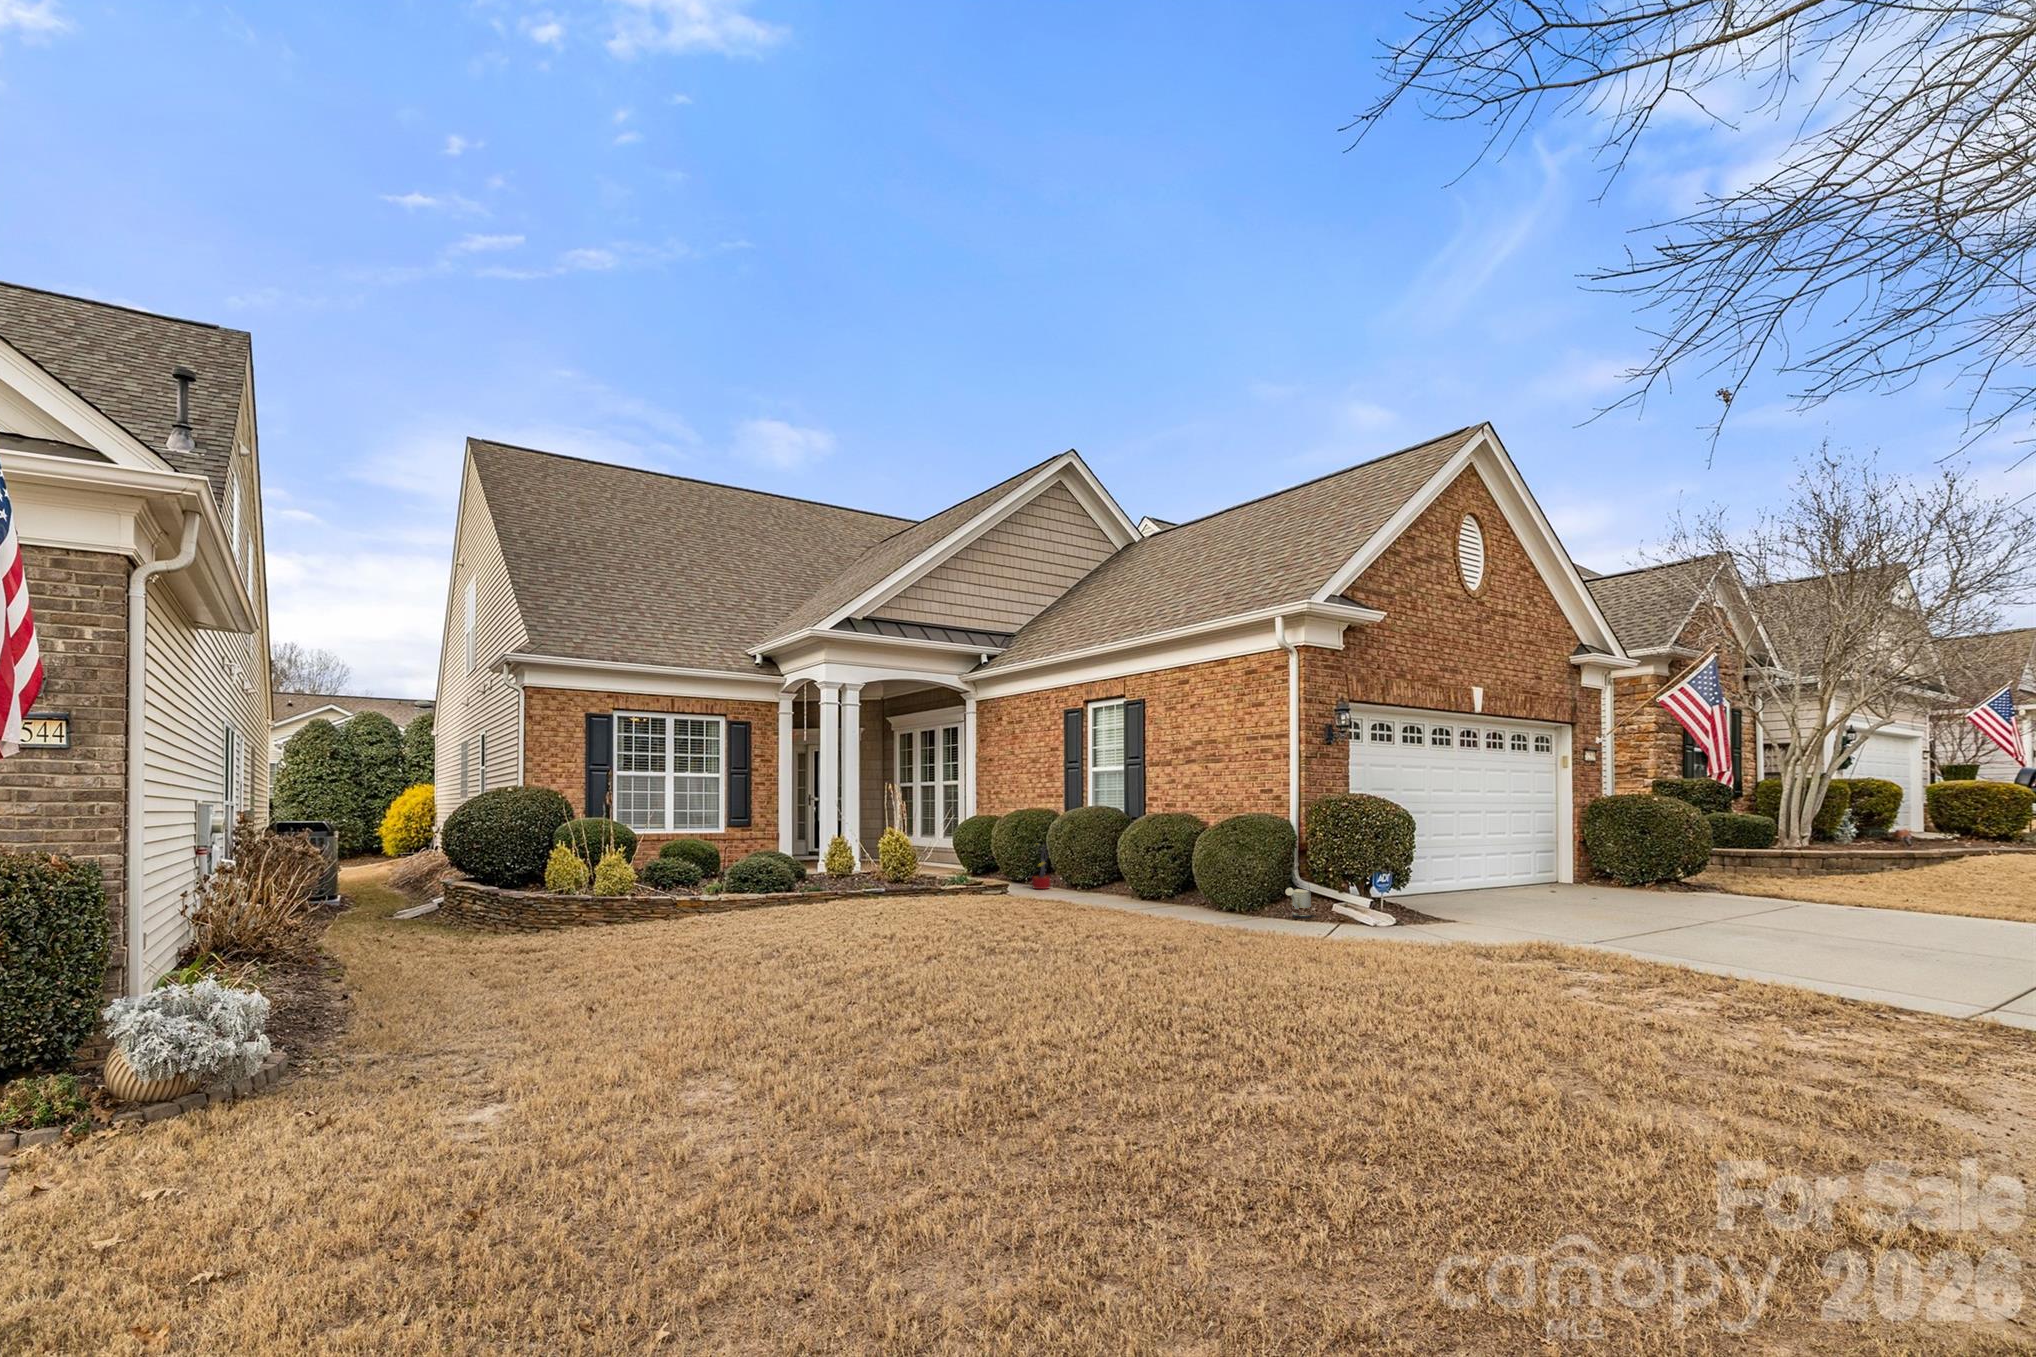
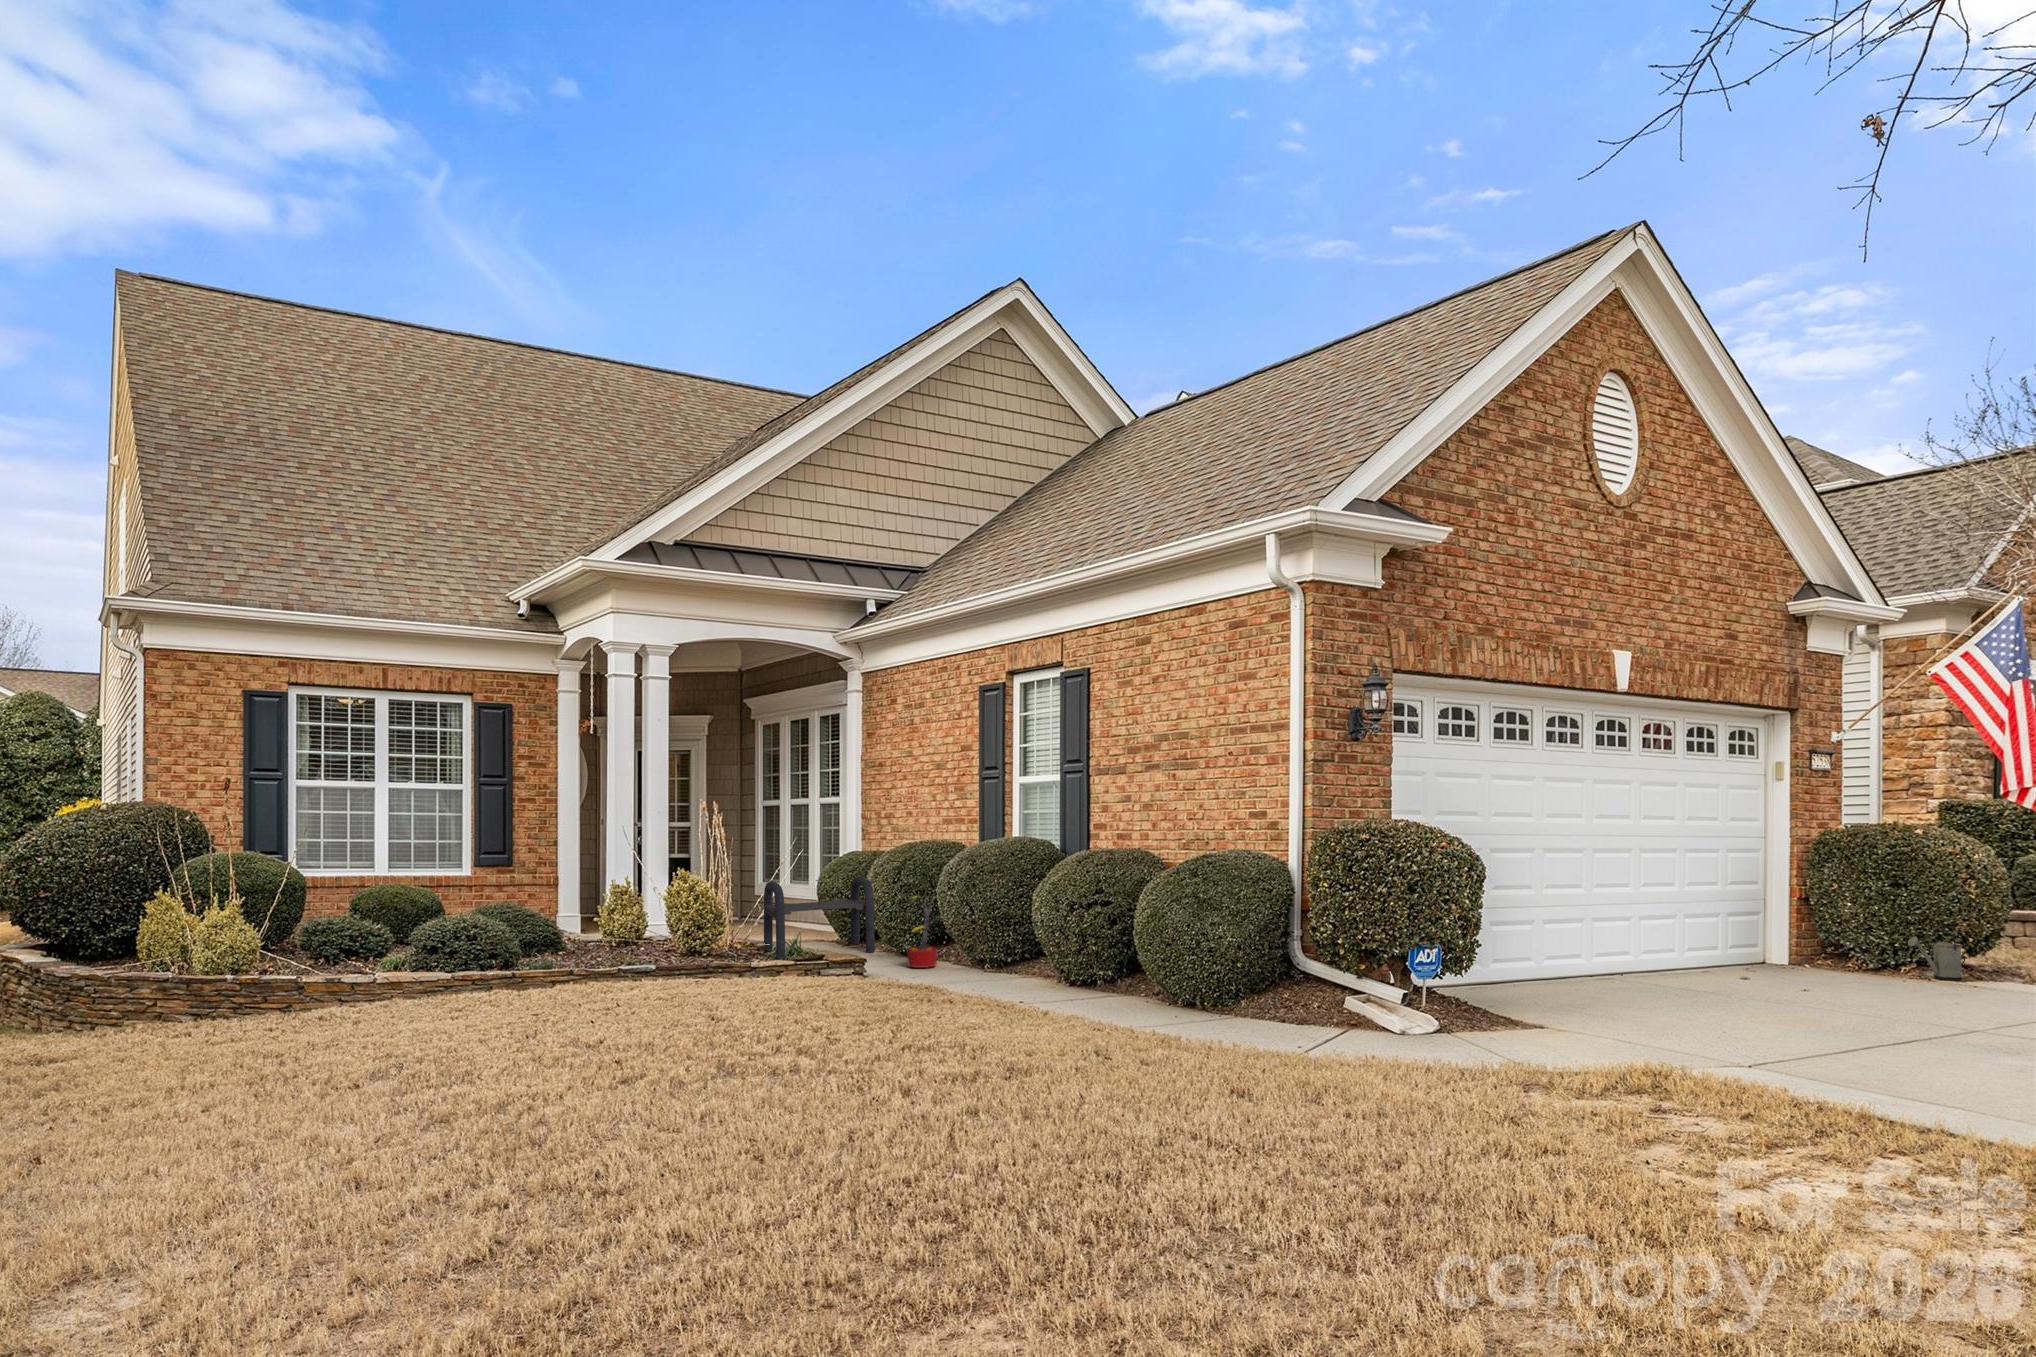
bench: none [931,832,1003,885] -> present [764,876,875,959]
watering can: present [1285,888,1311,918] -> present [1908,933,1965,981]

